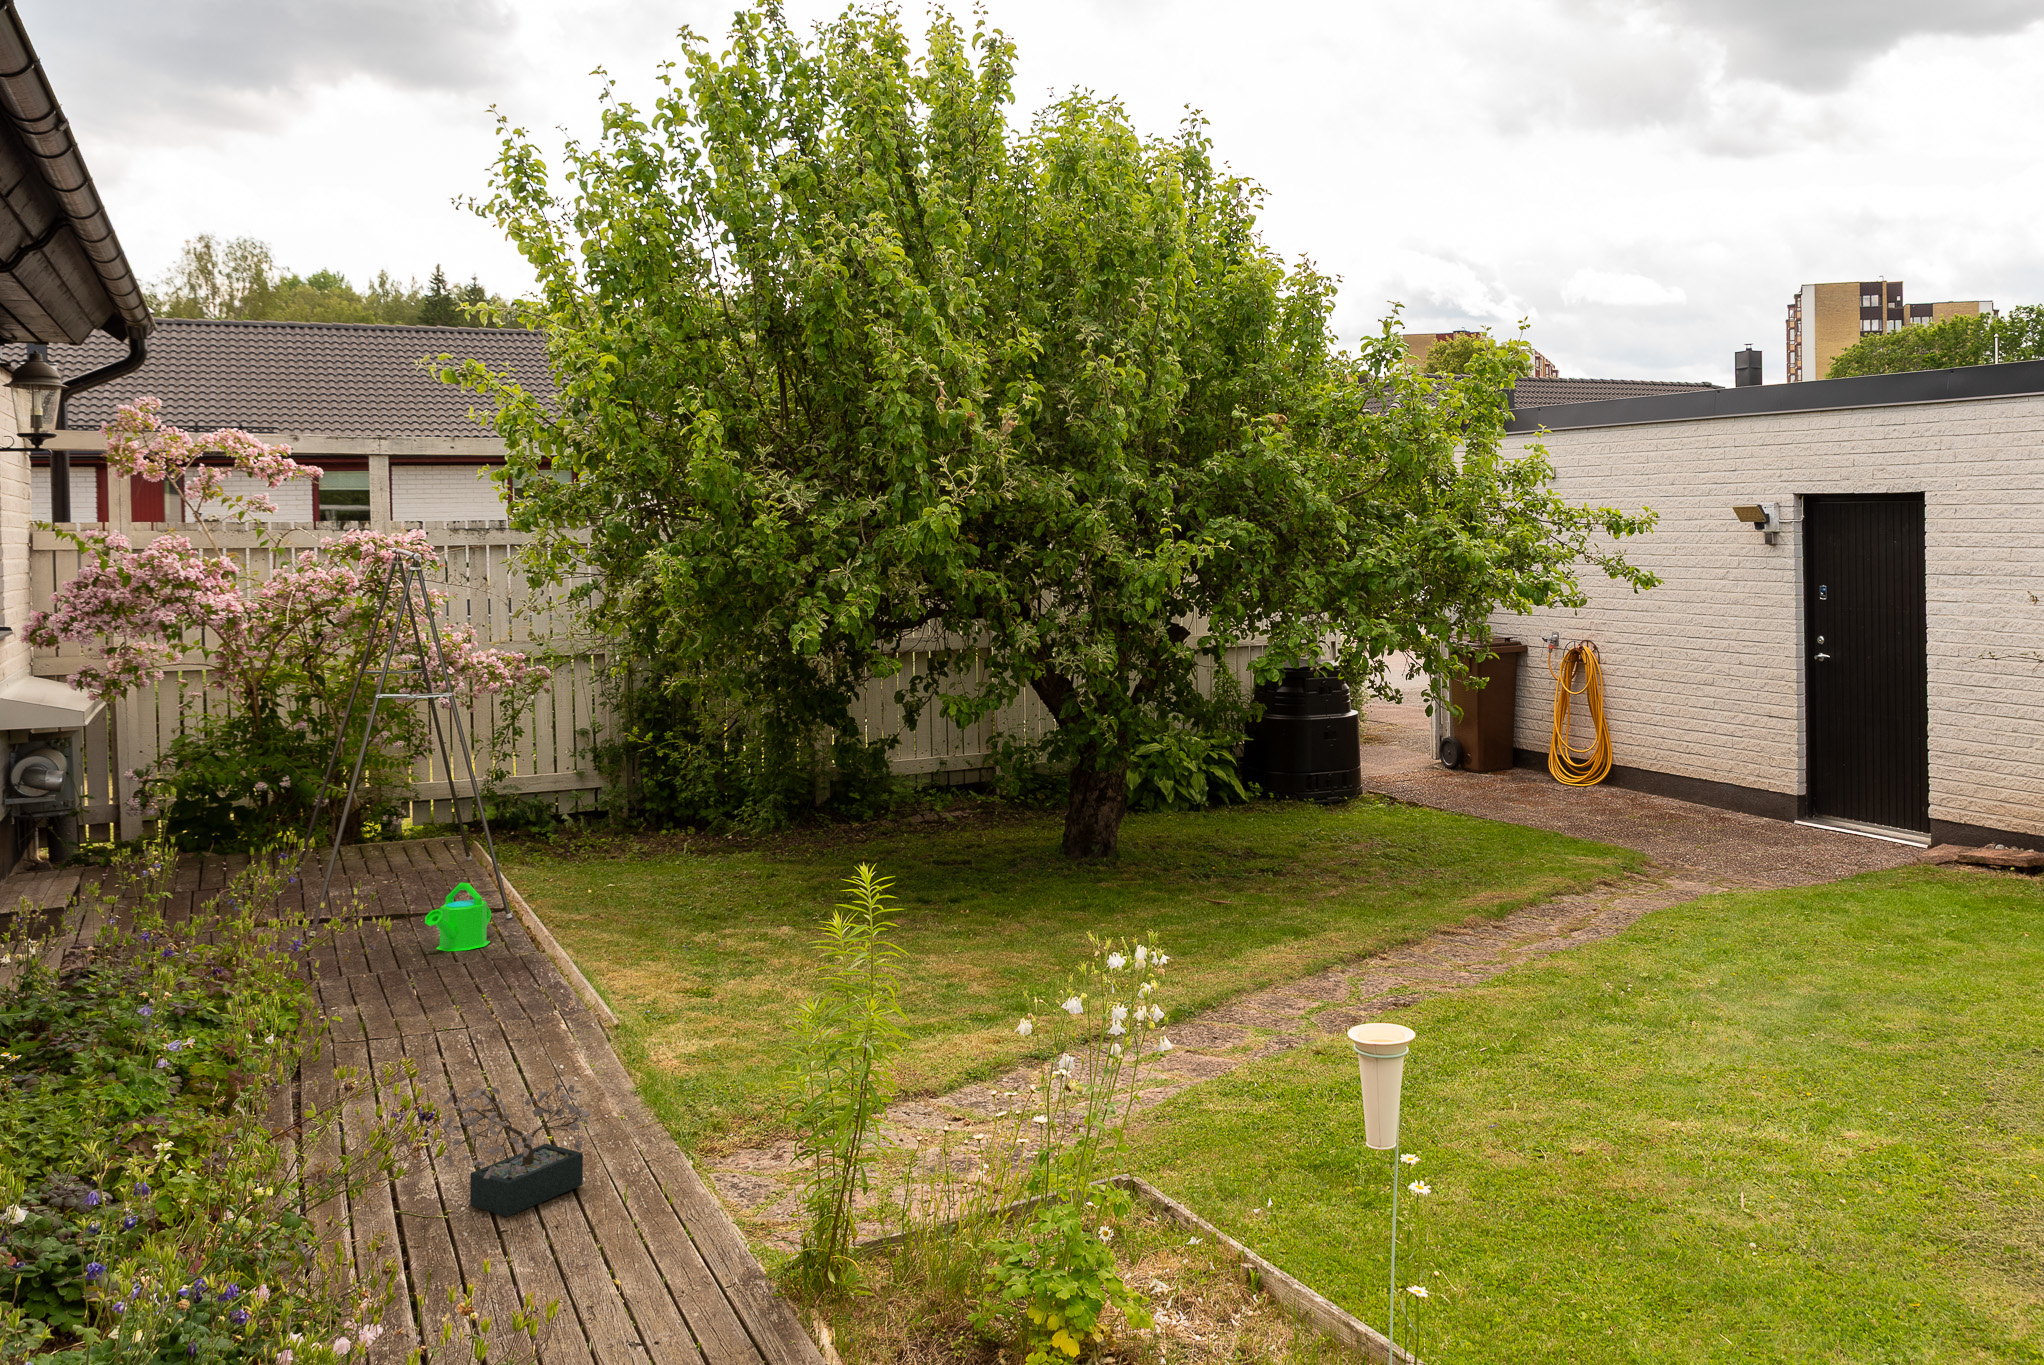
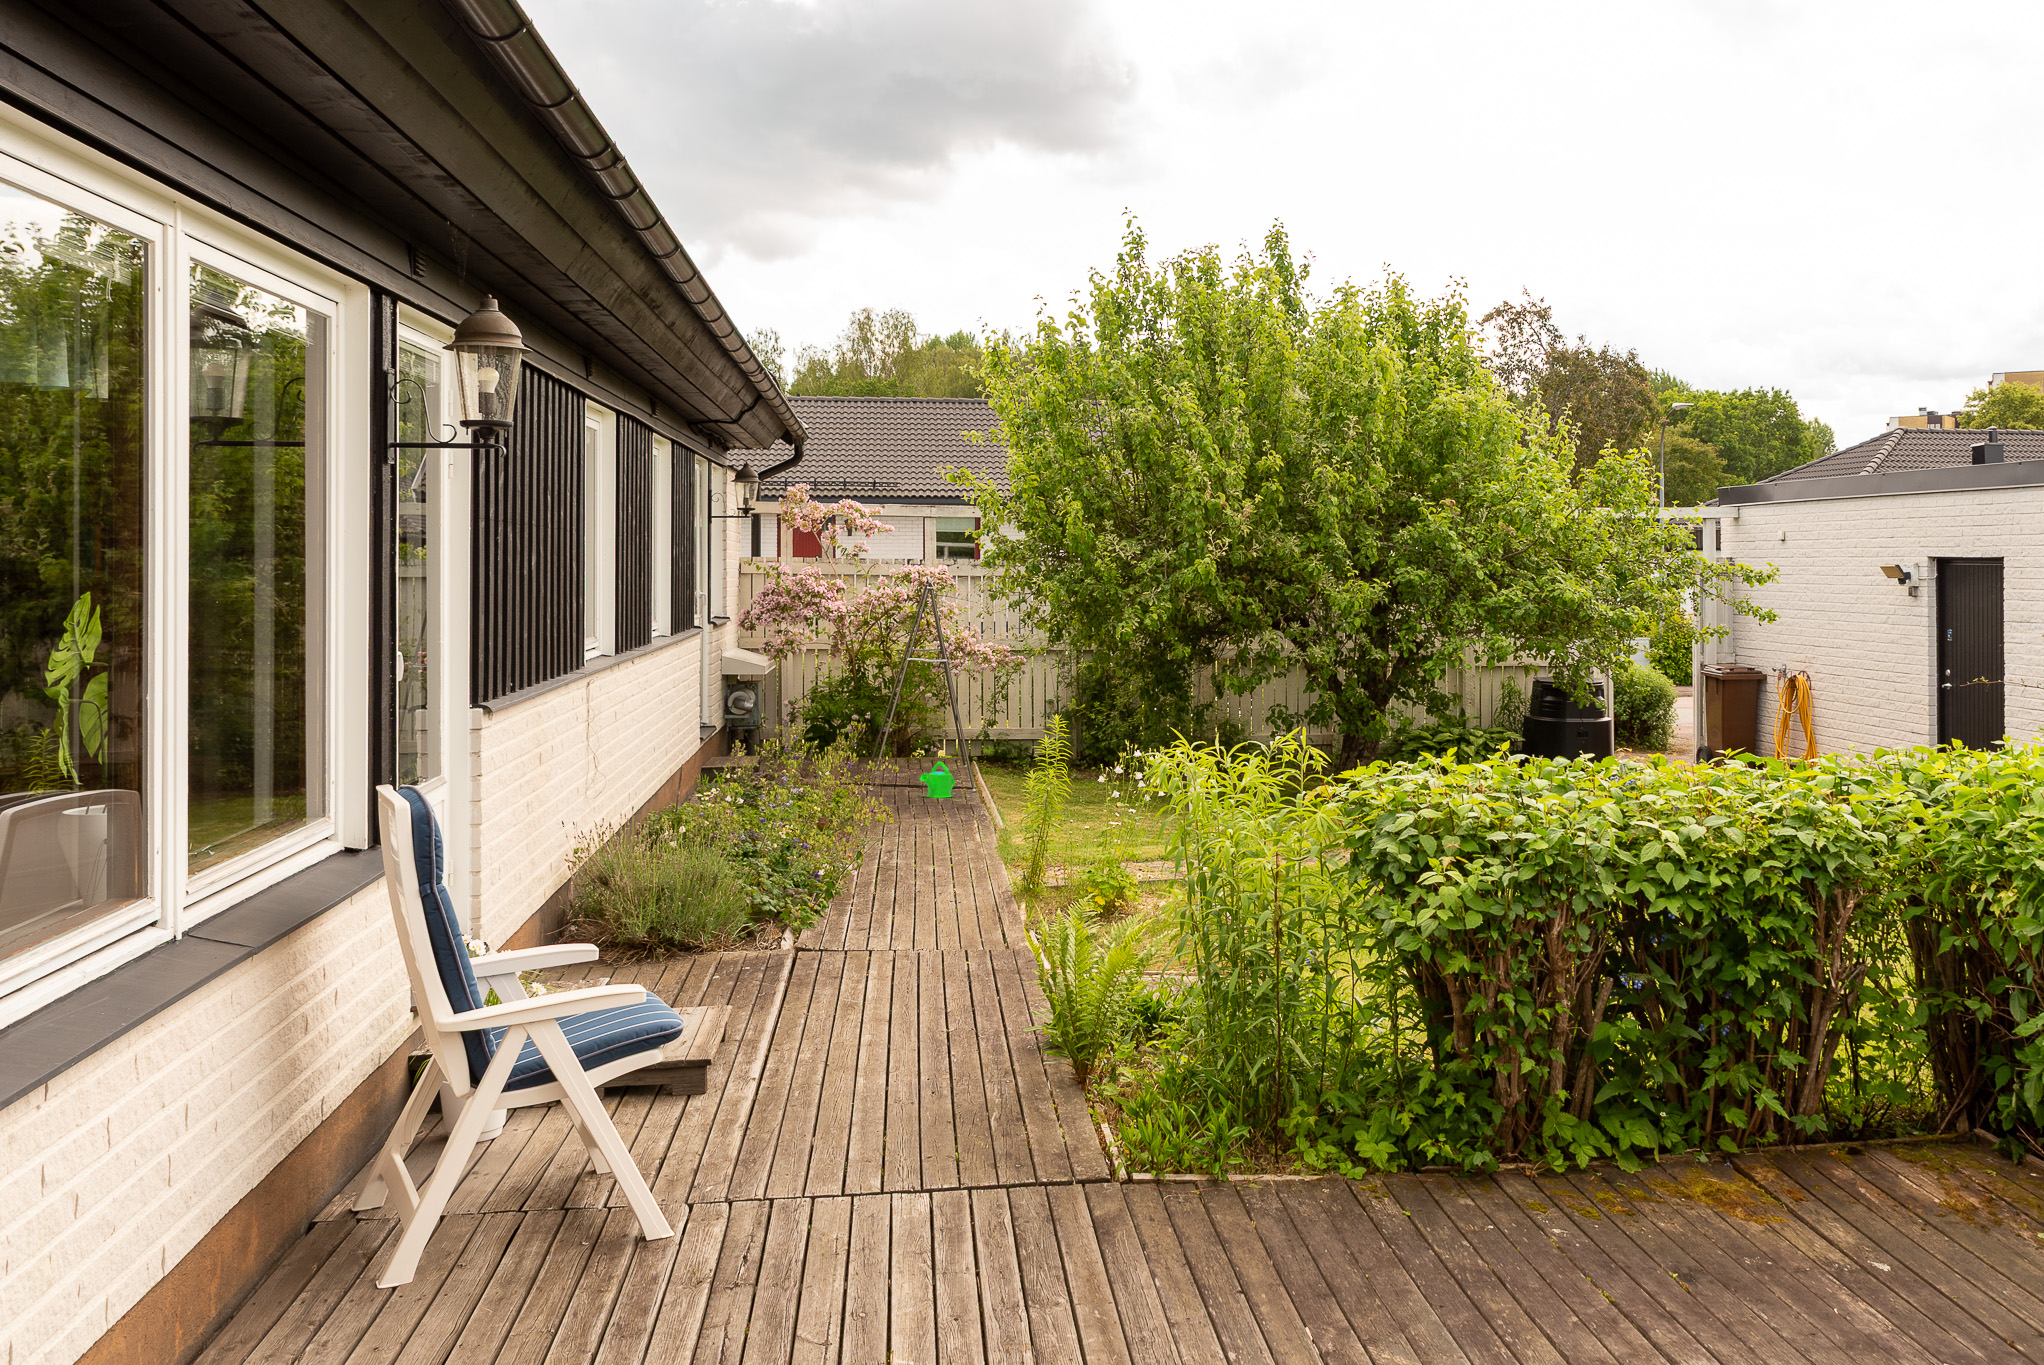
decorative plant: present [441,1084,590,1217] -> none [894,805,955,861]

